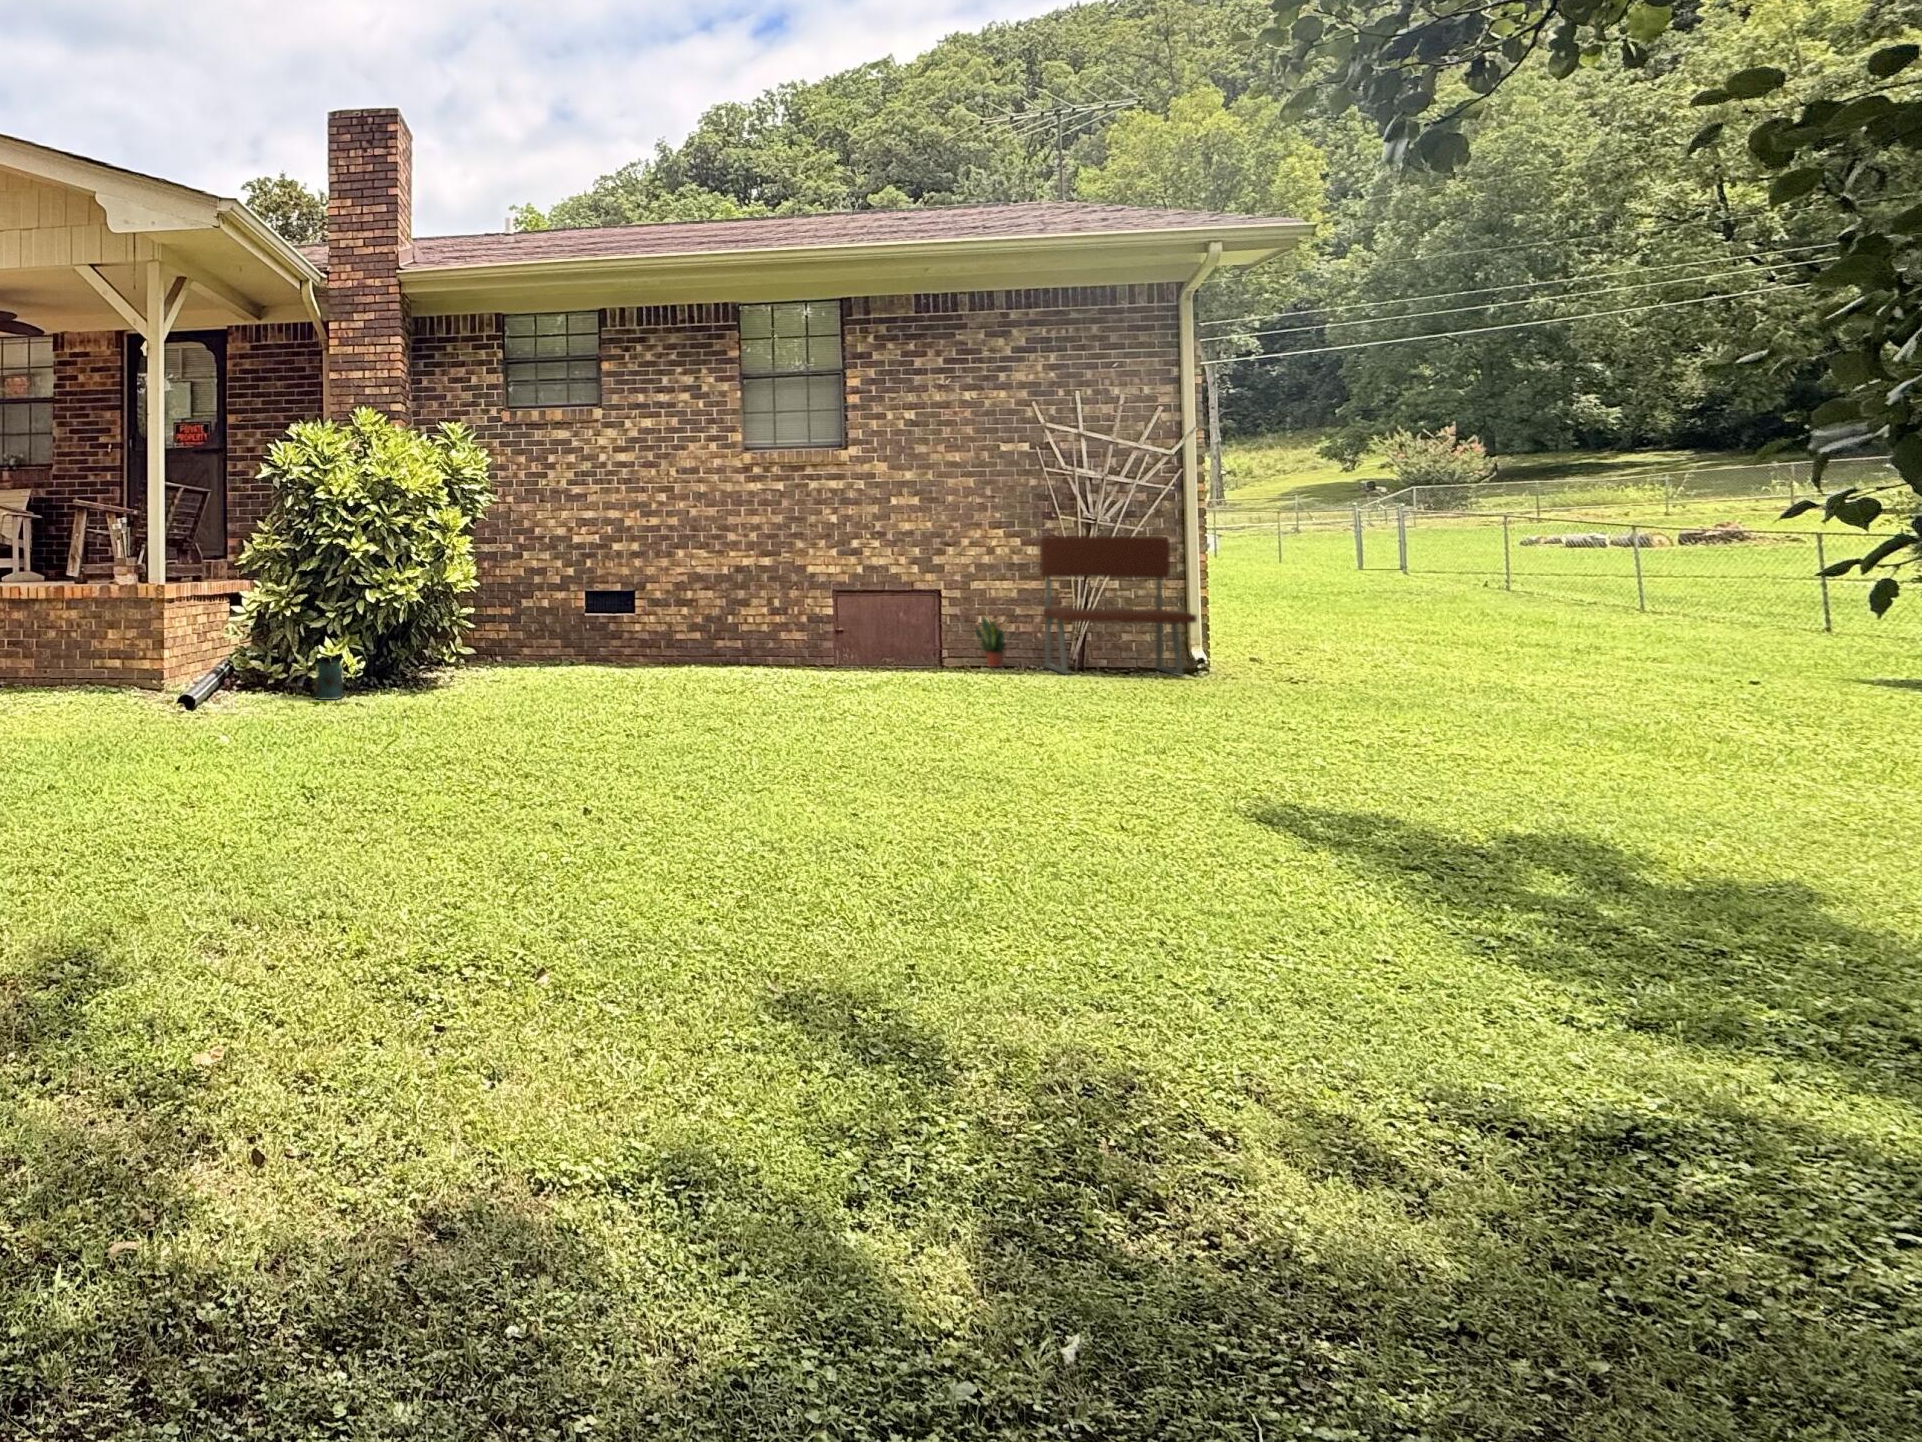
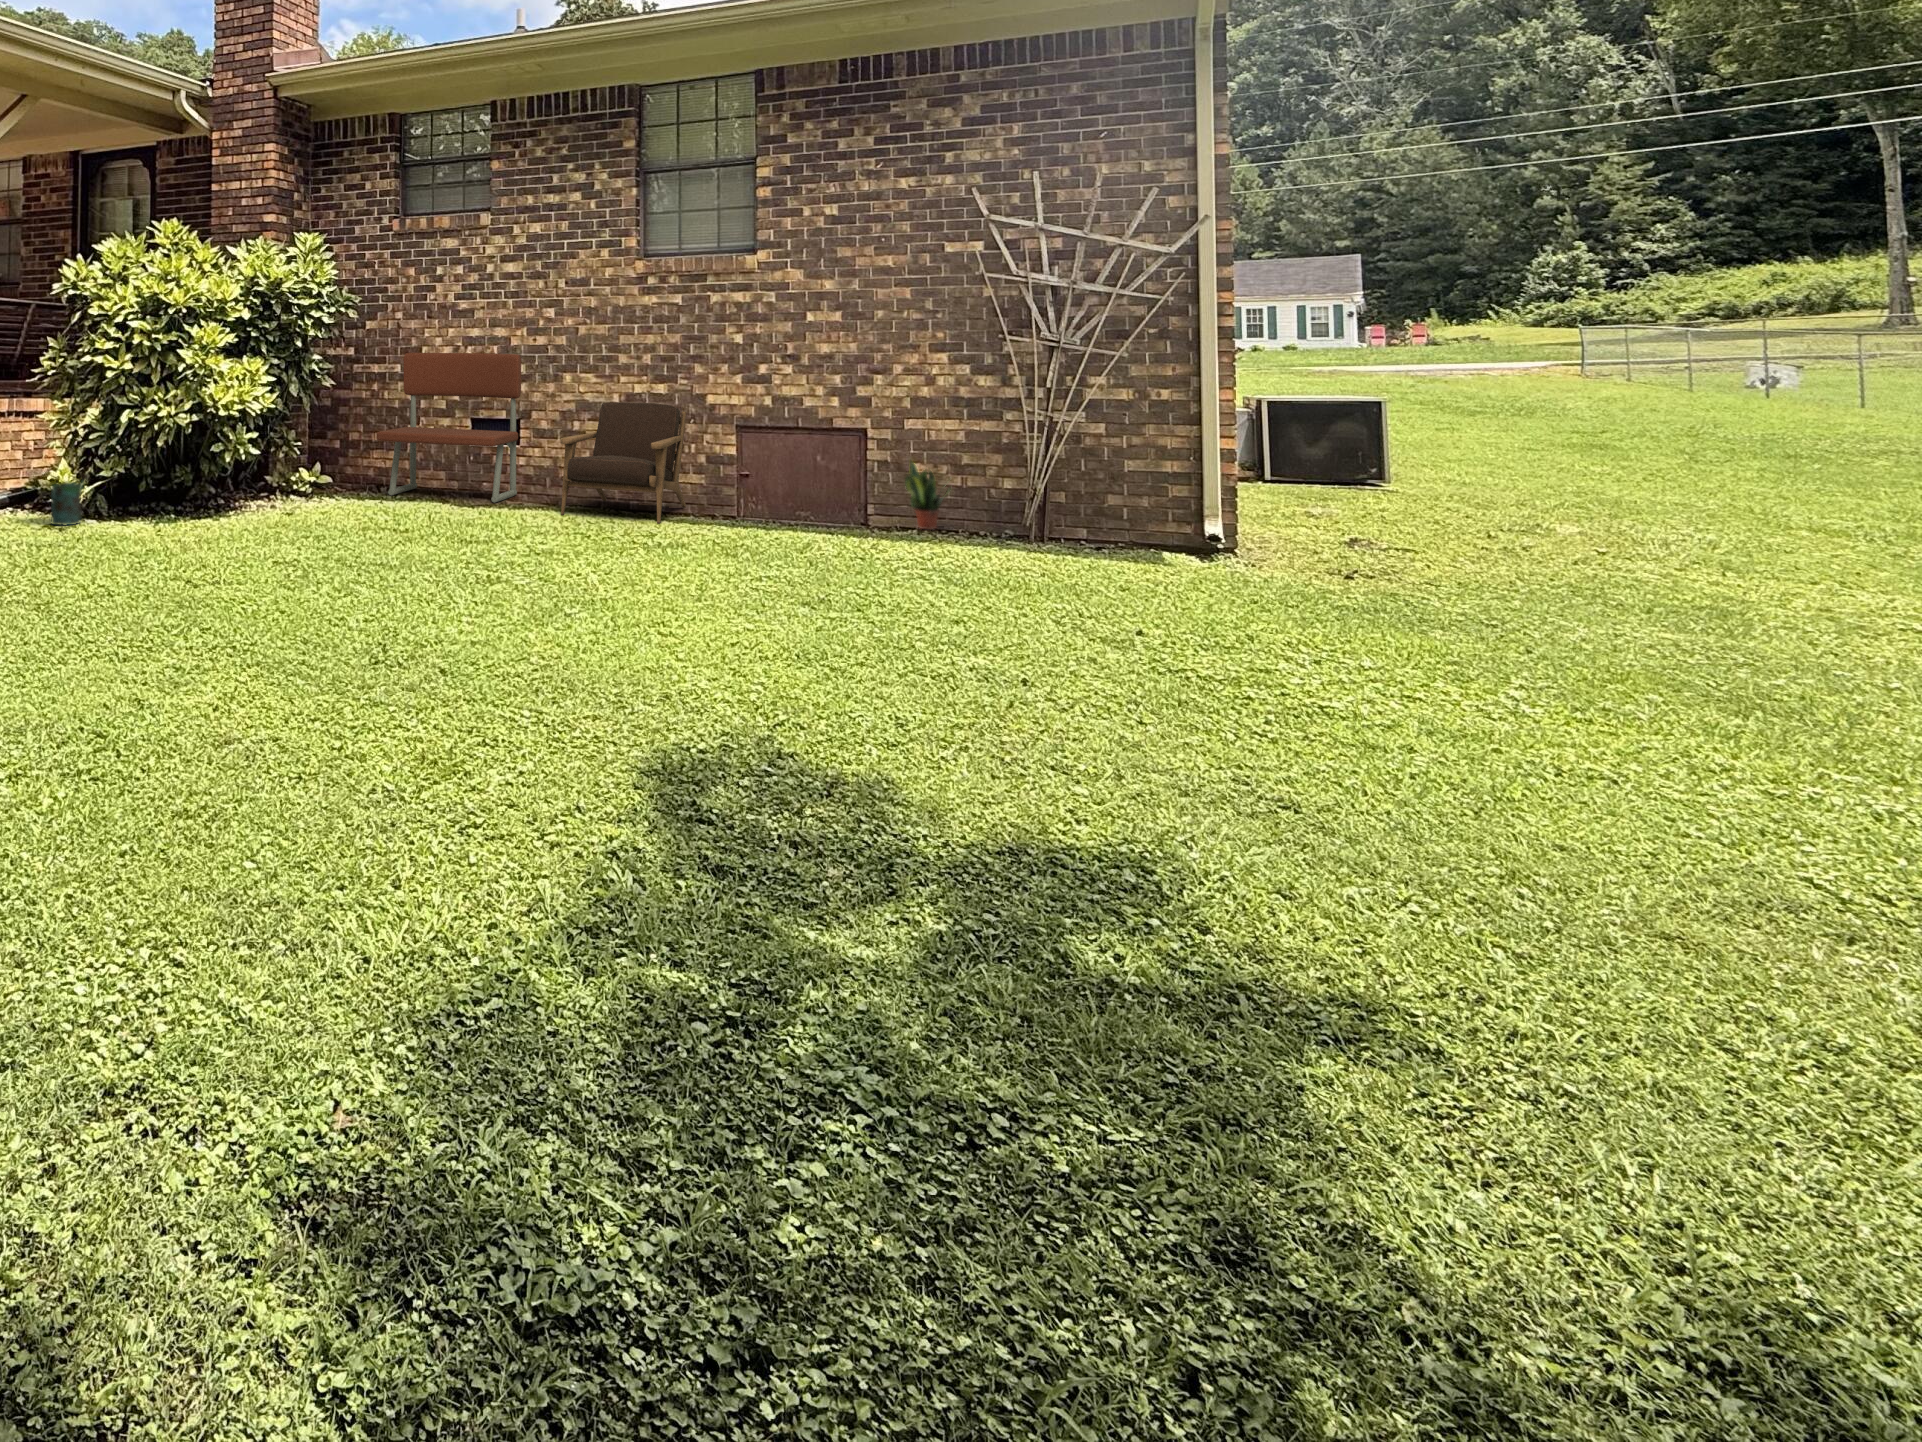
bench: present [1040,536,1197,676] -> present [376,353,521,503]
armchair: none [717,574,810,673] -> present [560,402,686,523]

